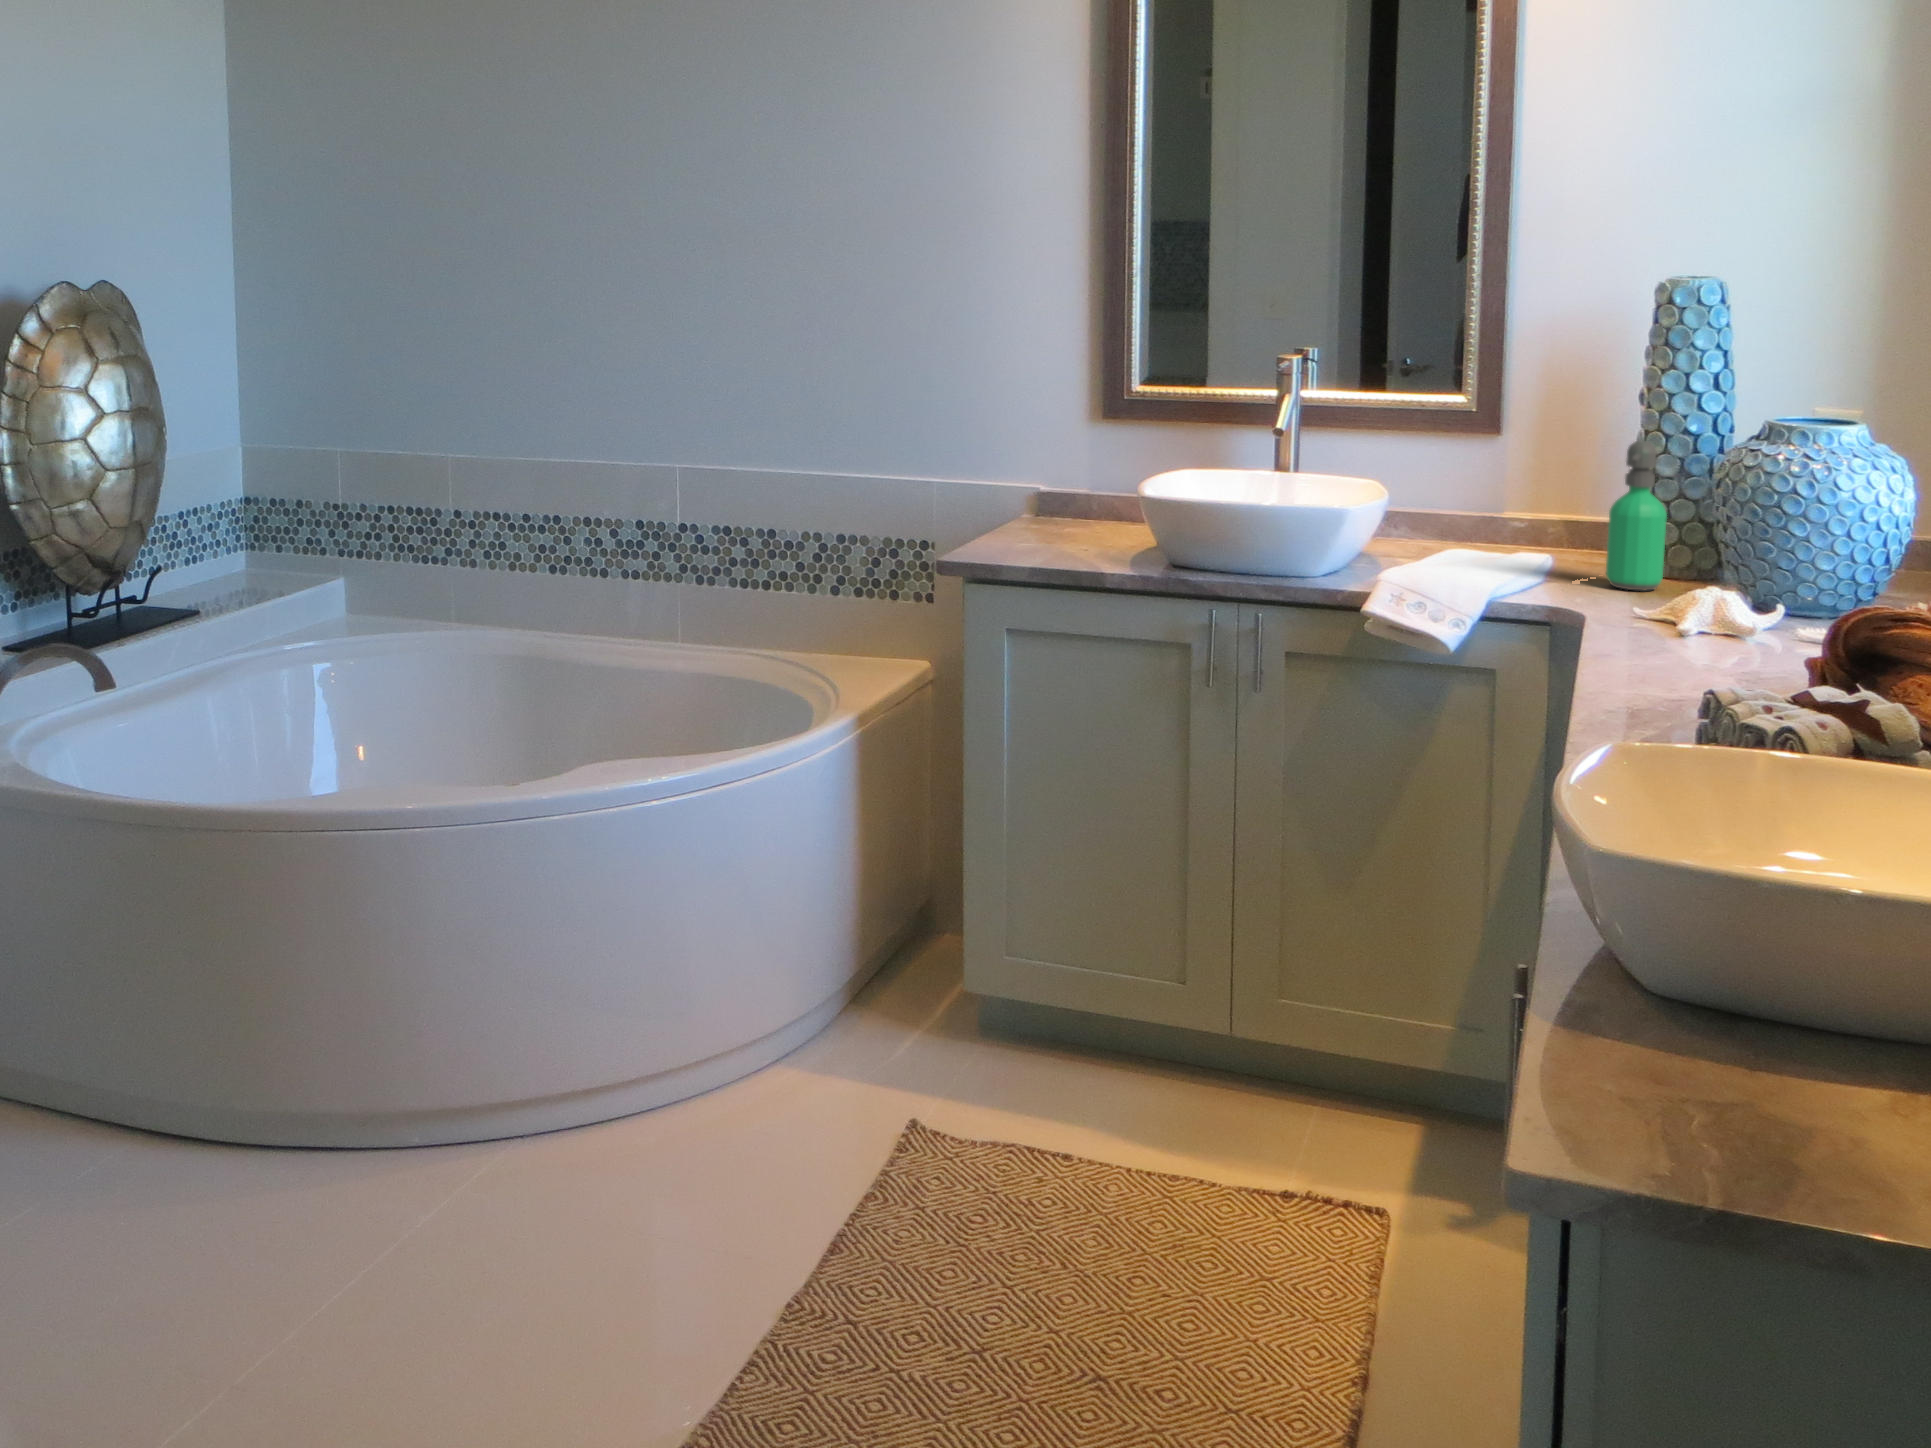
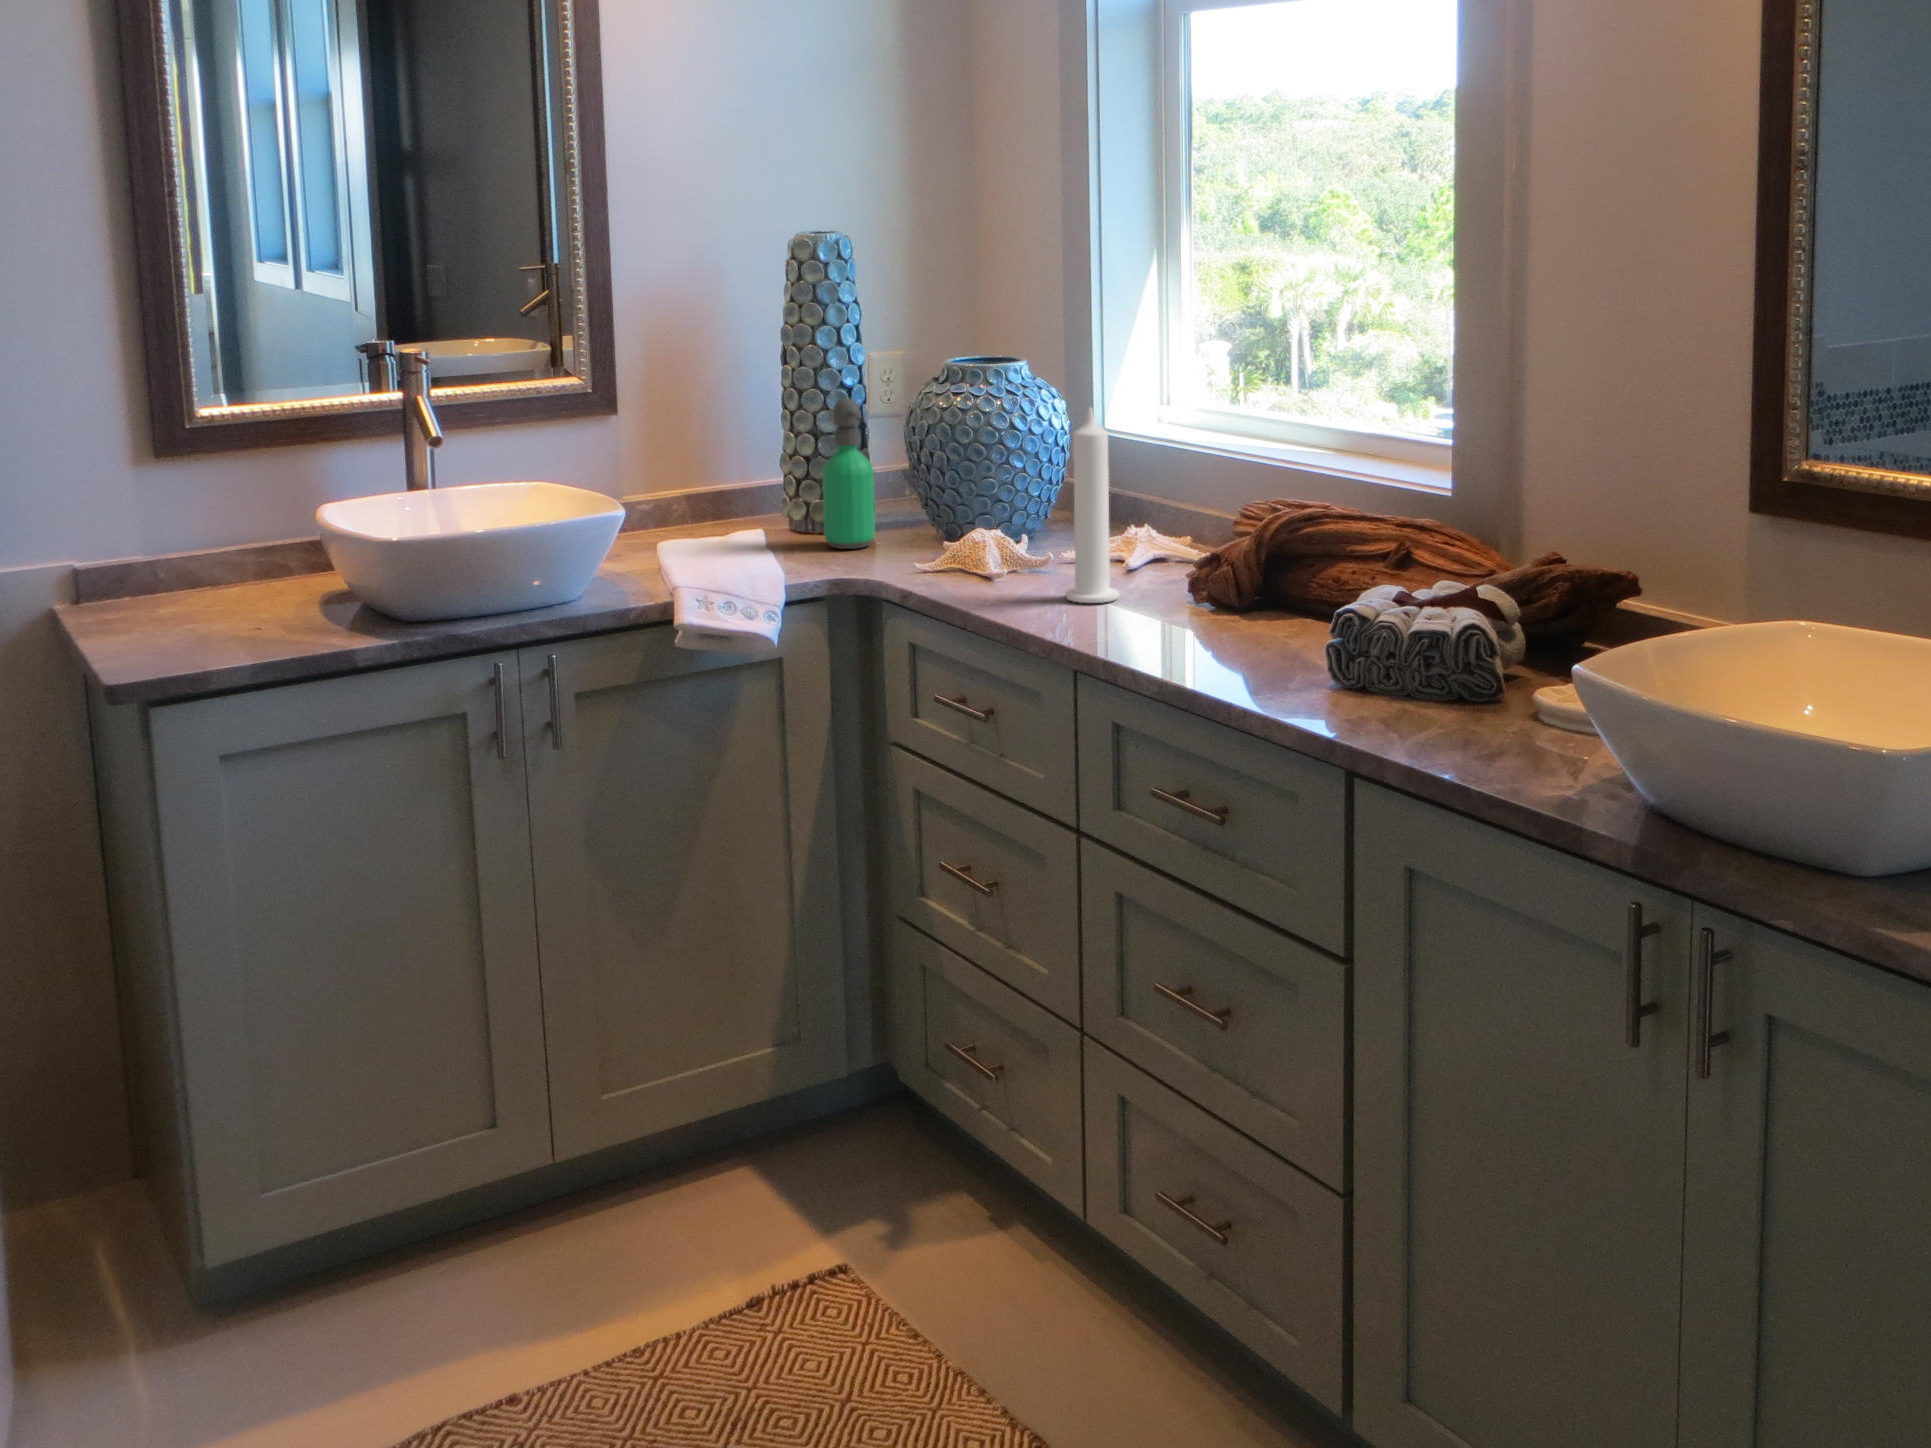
candle: none [1679,467,1744,671] -> present [1066,407,1120,603]

